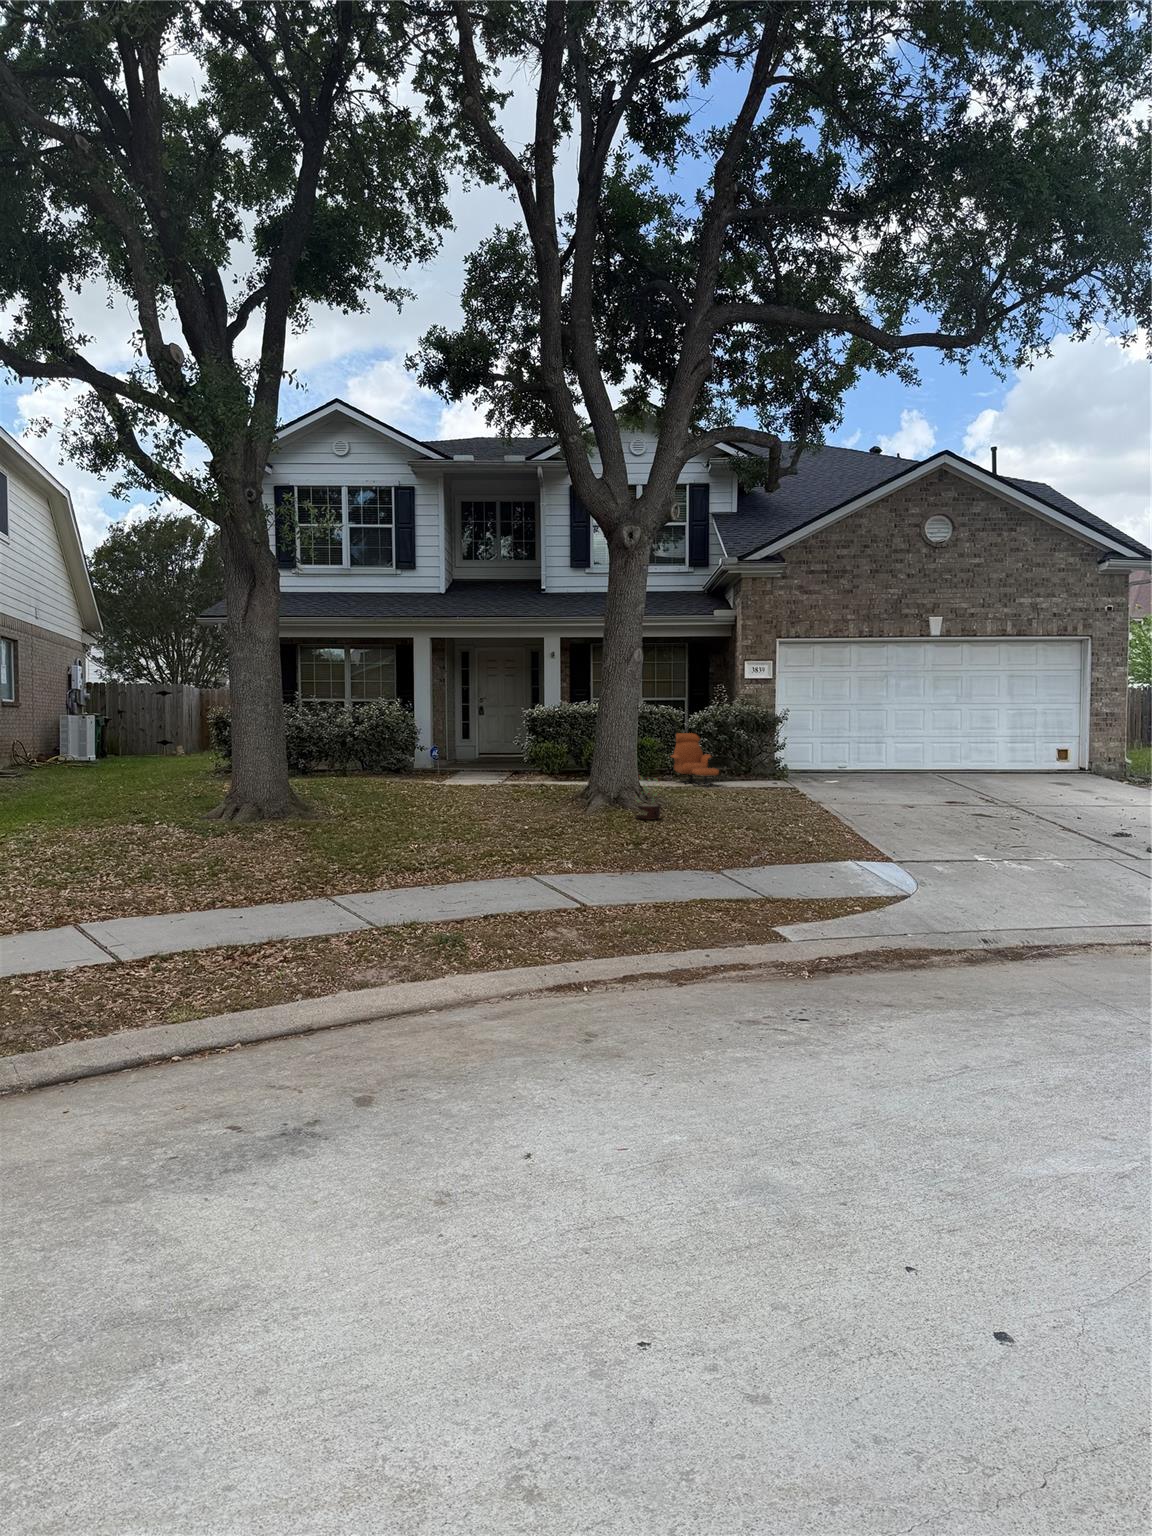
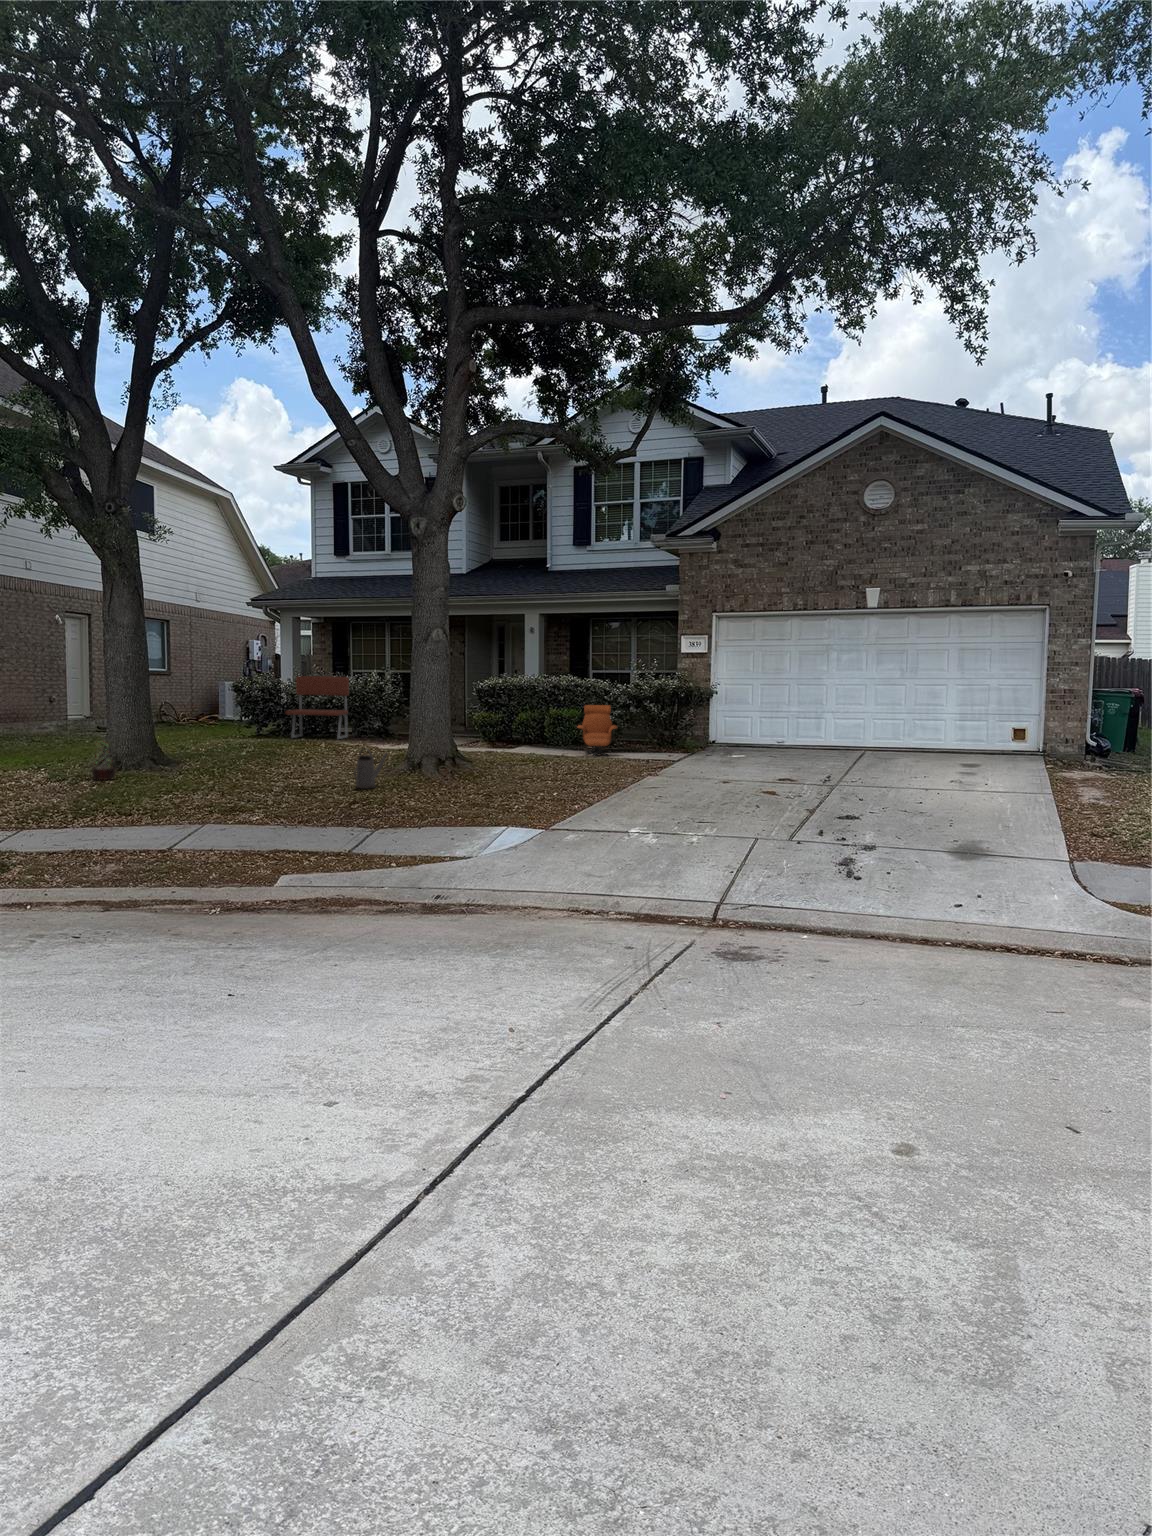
bench: none [306,706,373,779] -> present [285,676,349,739]
decorative plant: present [635,775,661,820] -> present [92,744,115,780]
watering can: none [592,779,615,825] -> present [354,749,387,788]

